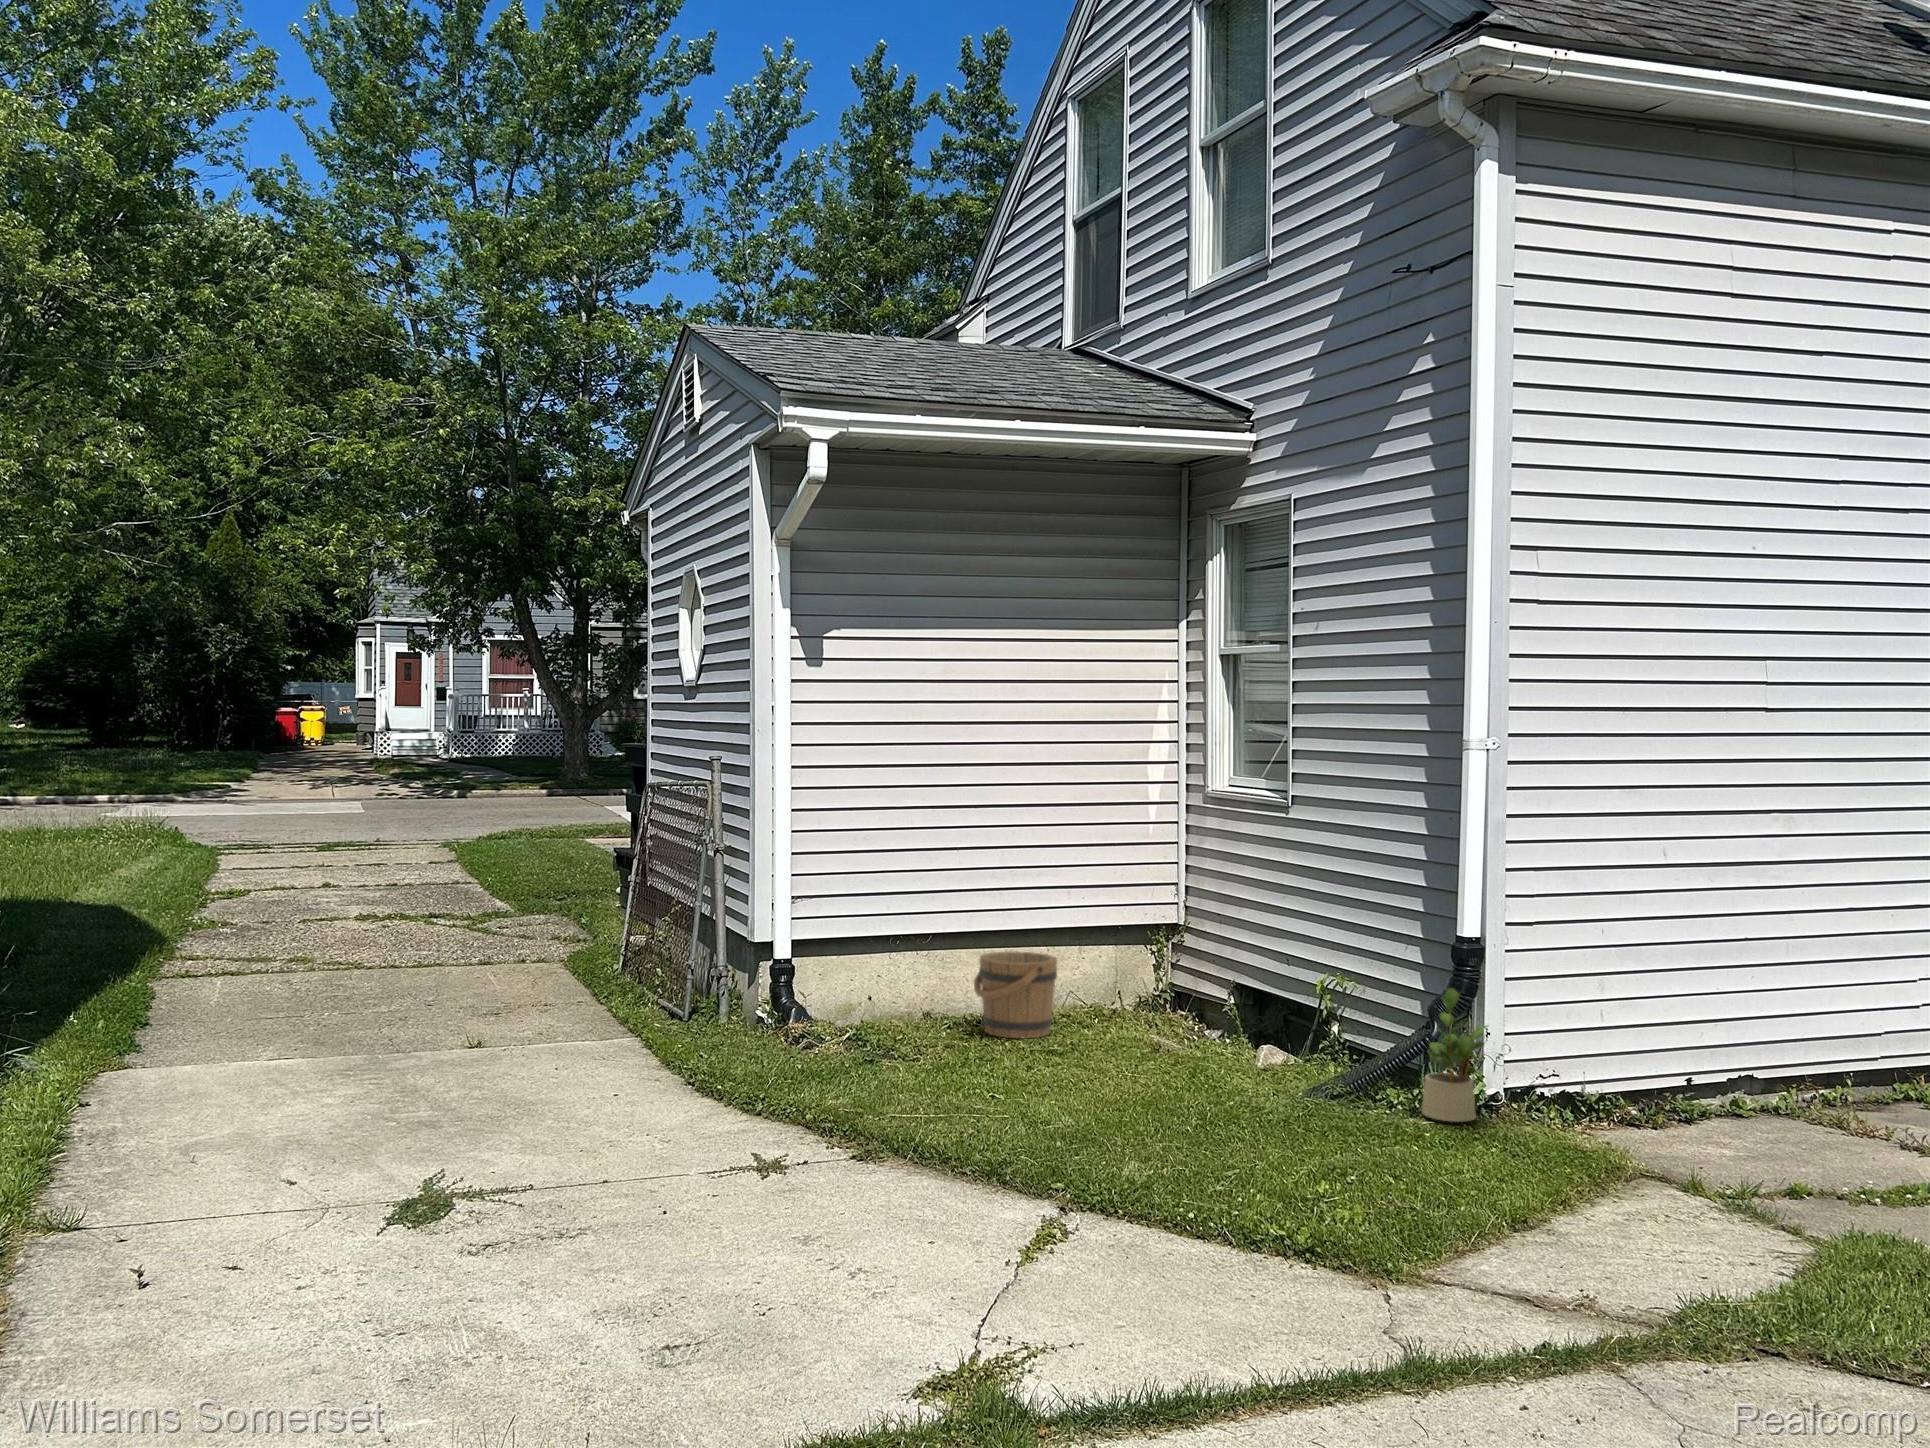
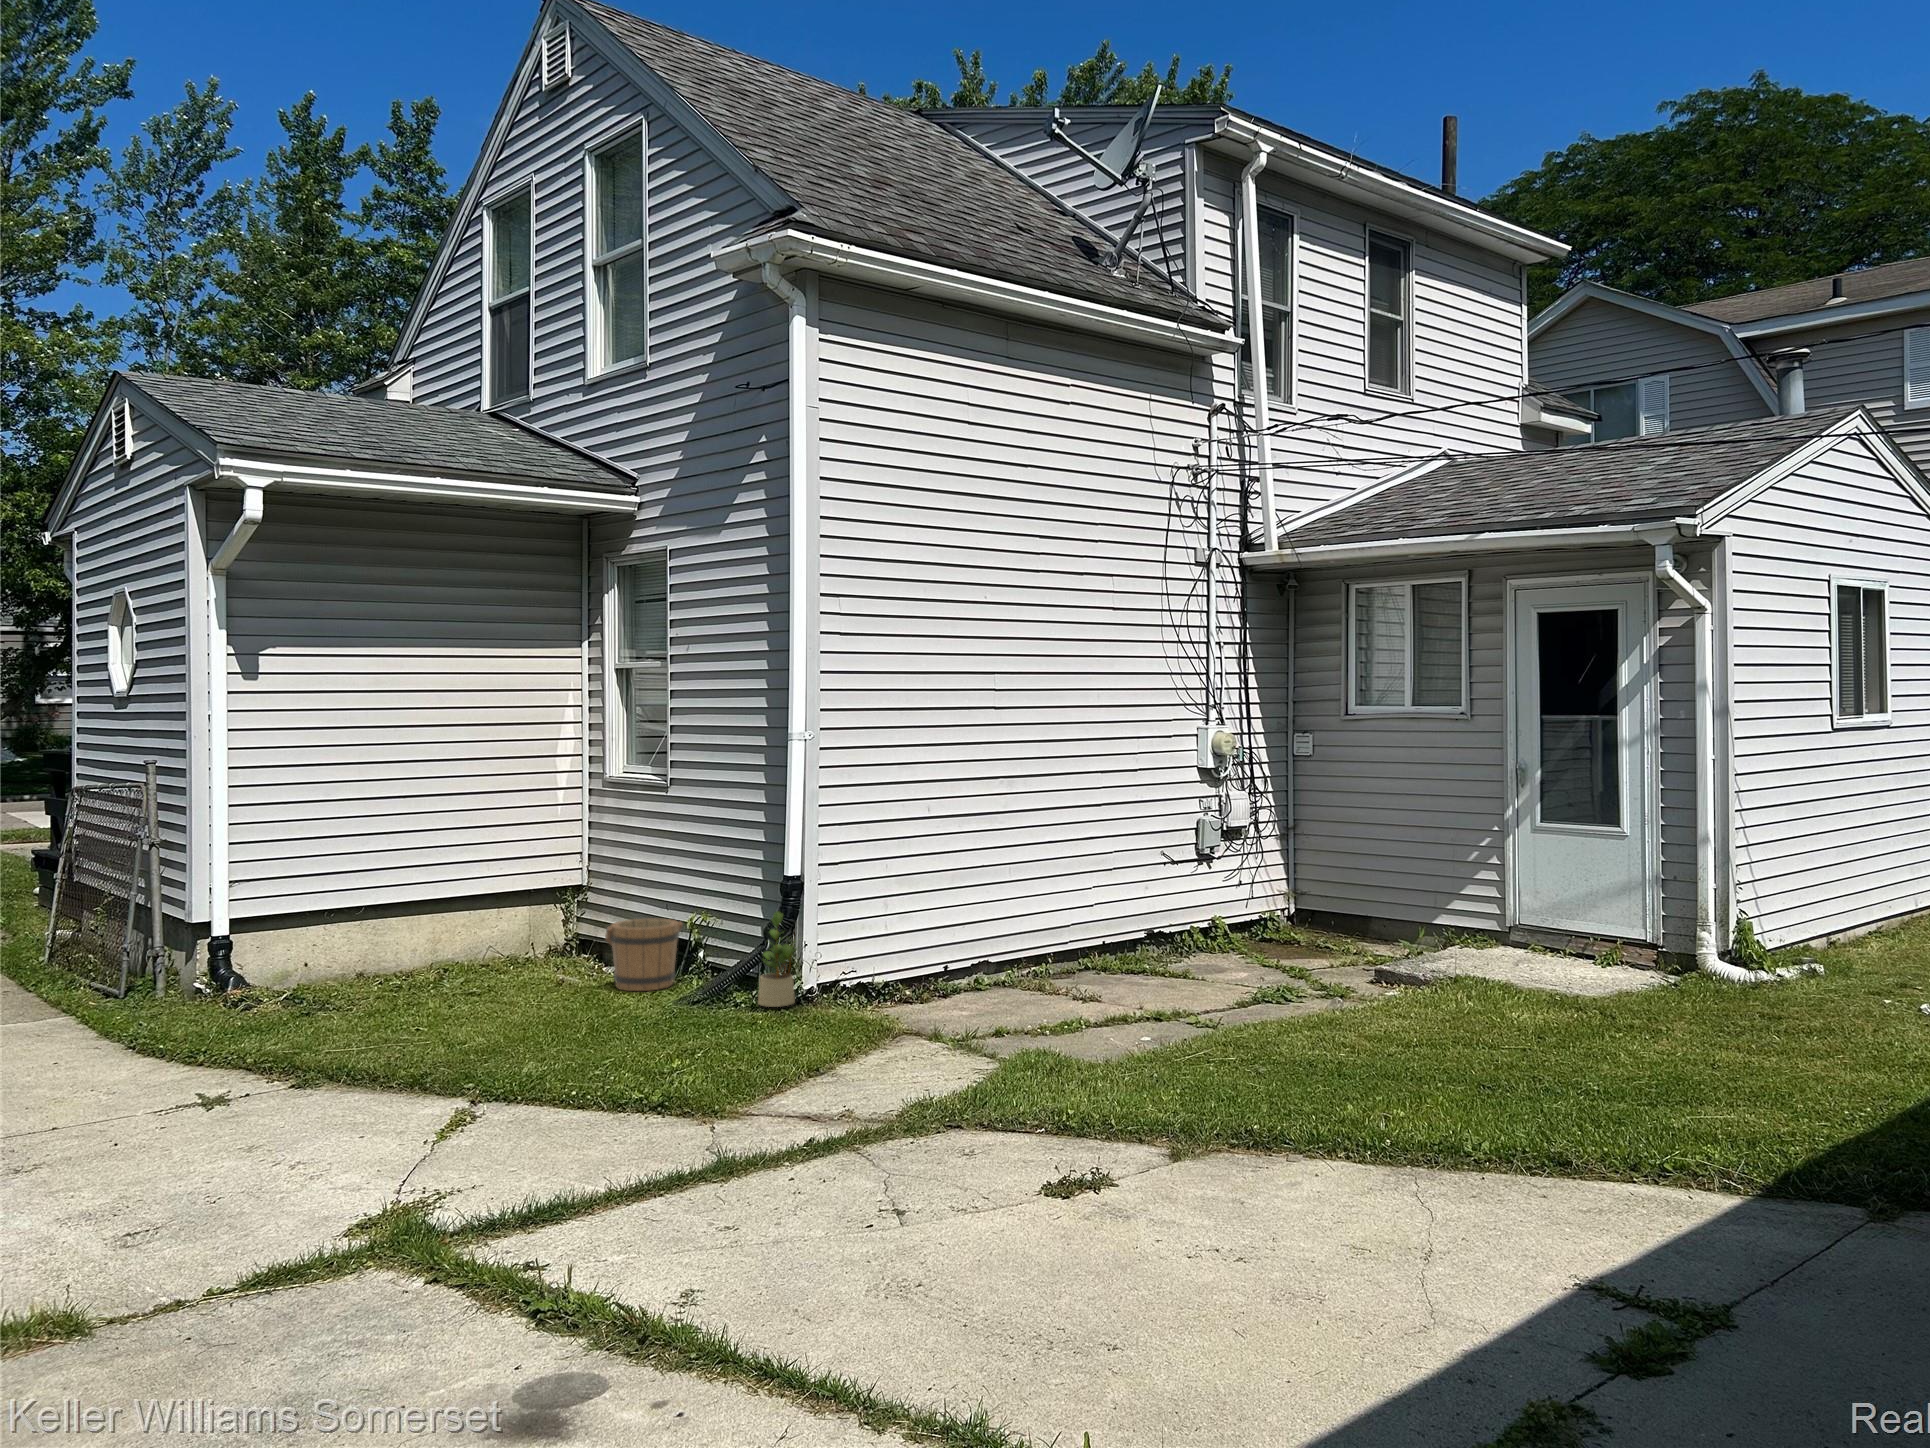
bucket: present [974,952,1057,1038] -> present [605,918,683,991]

